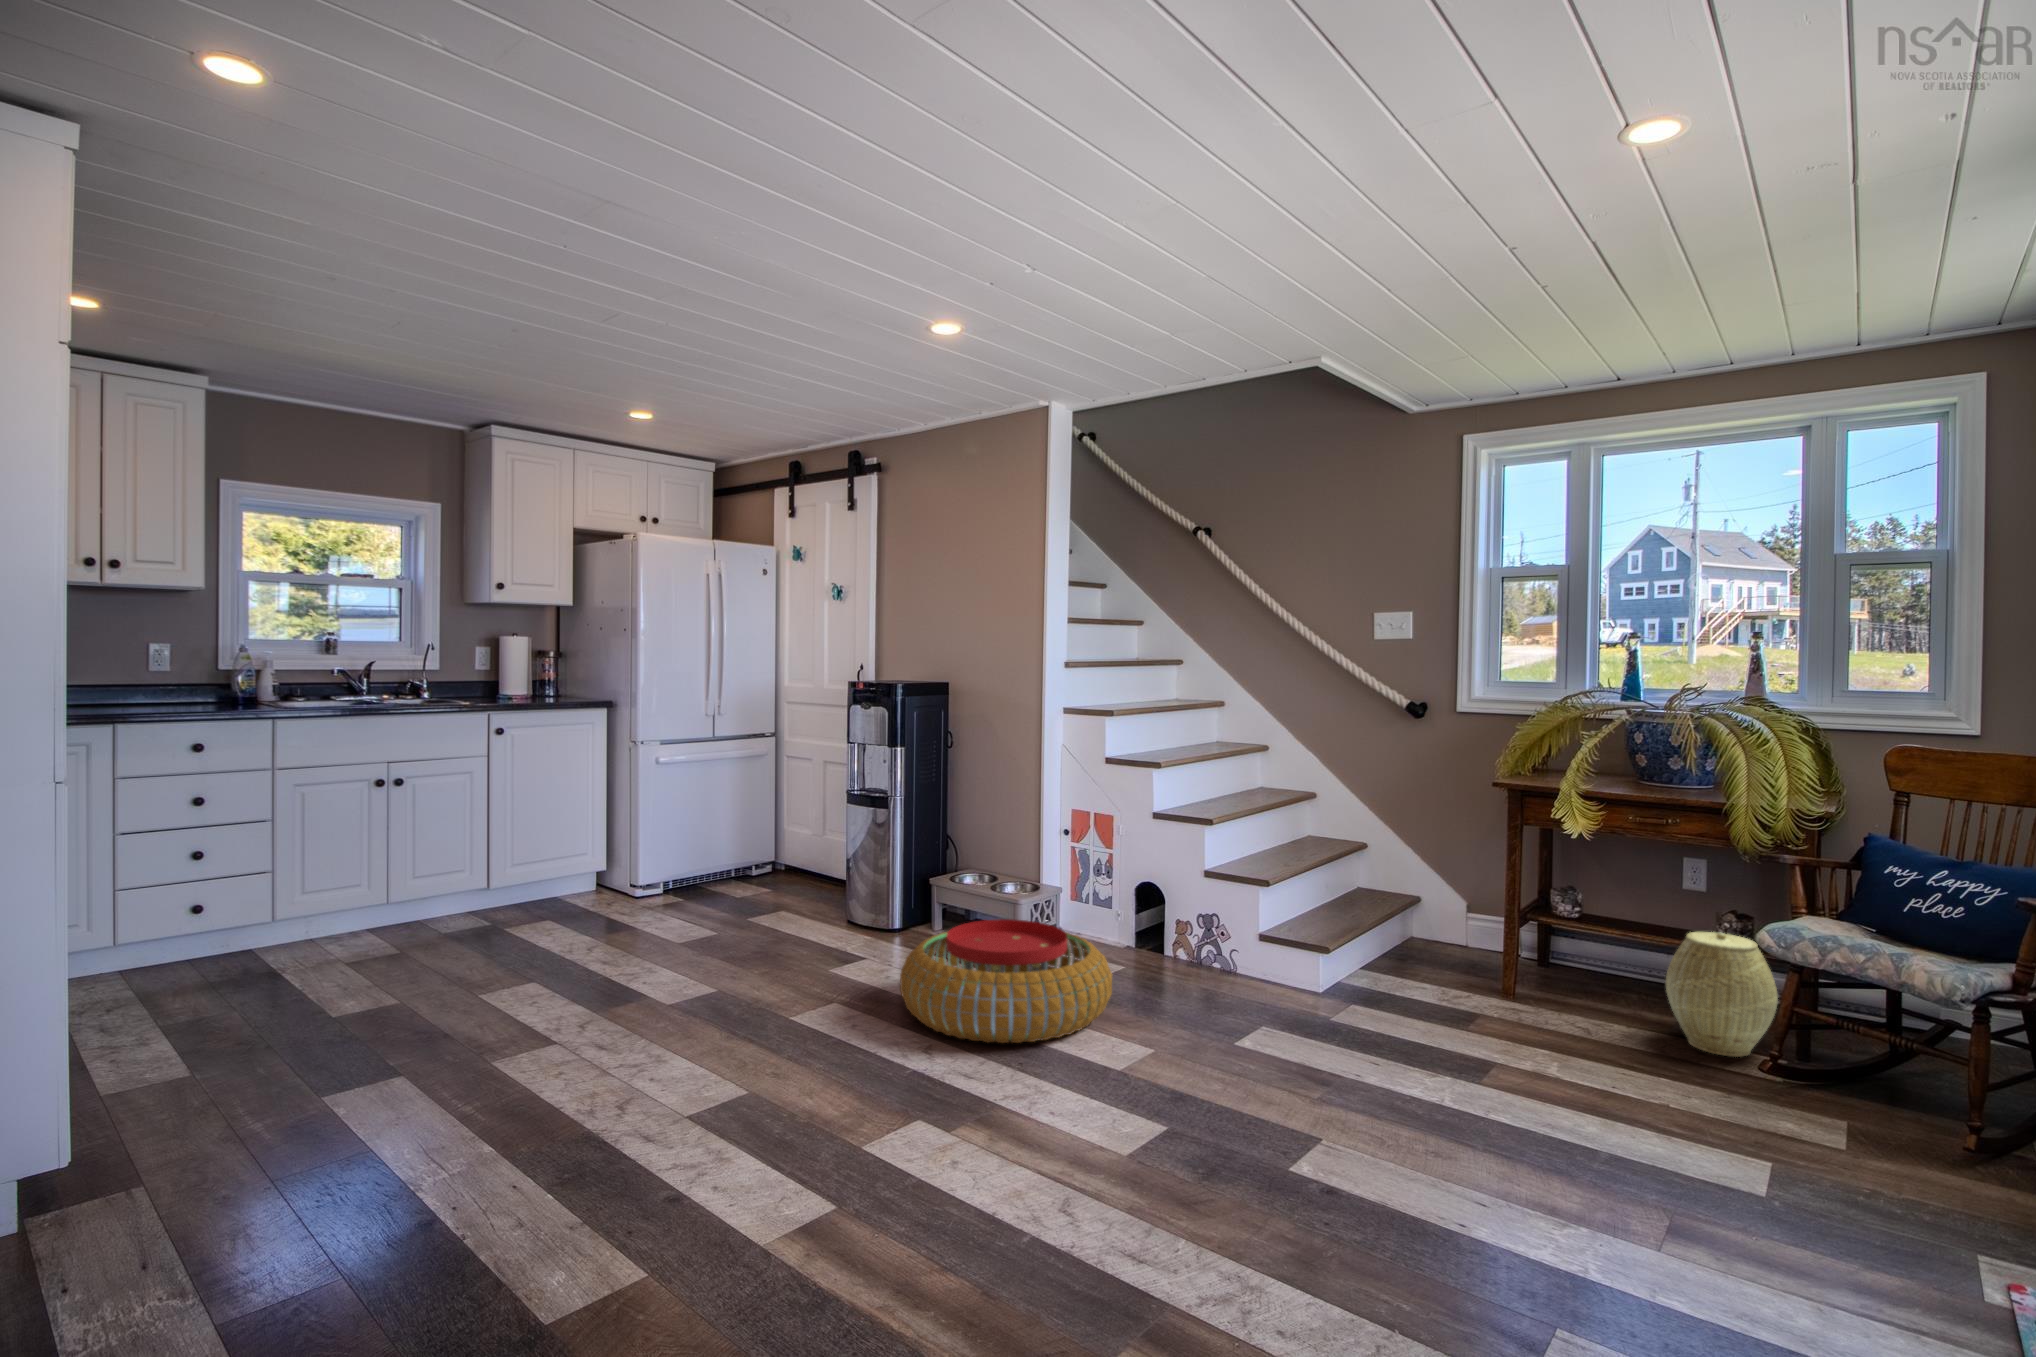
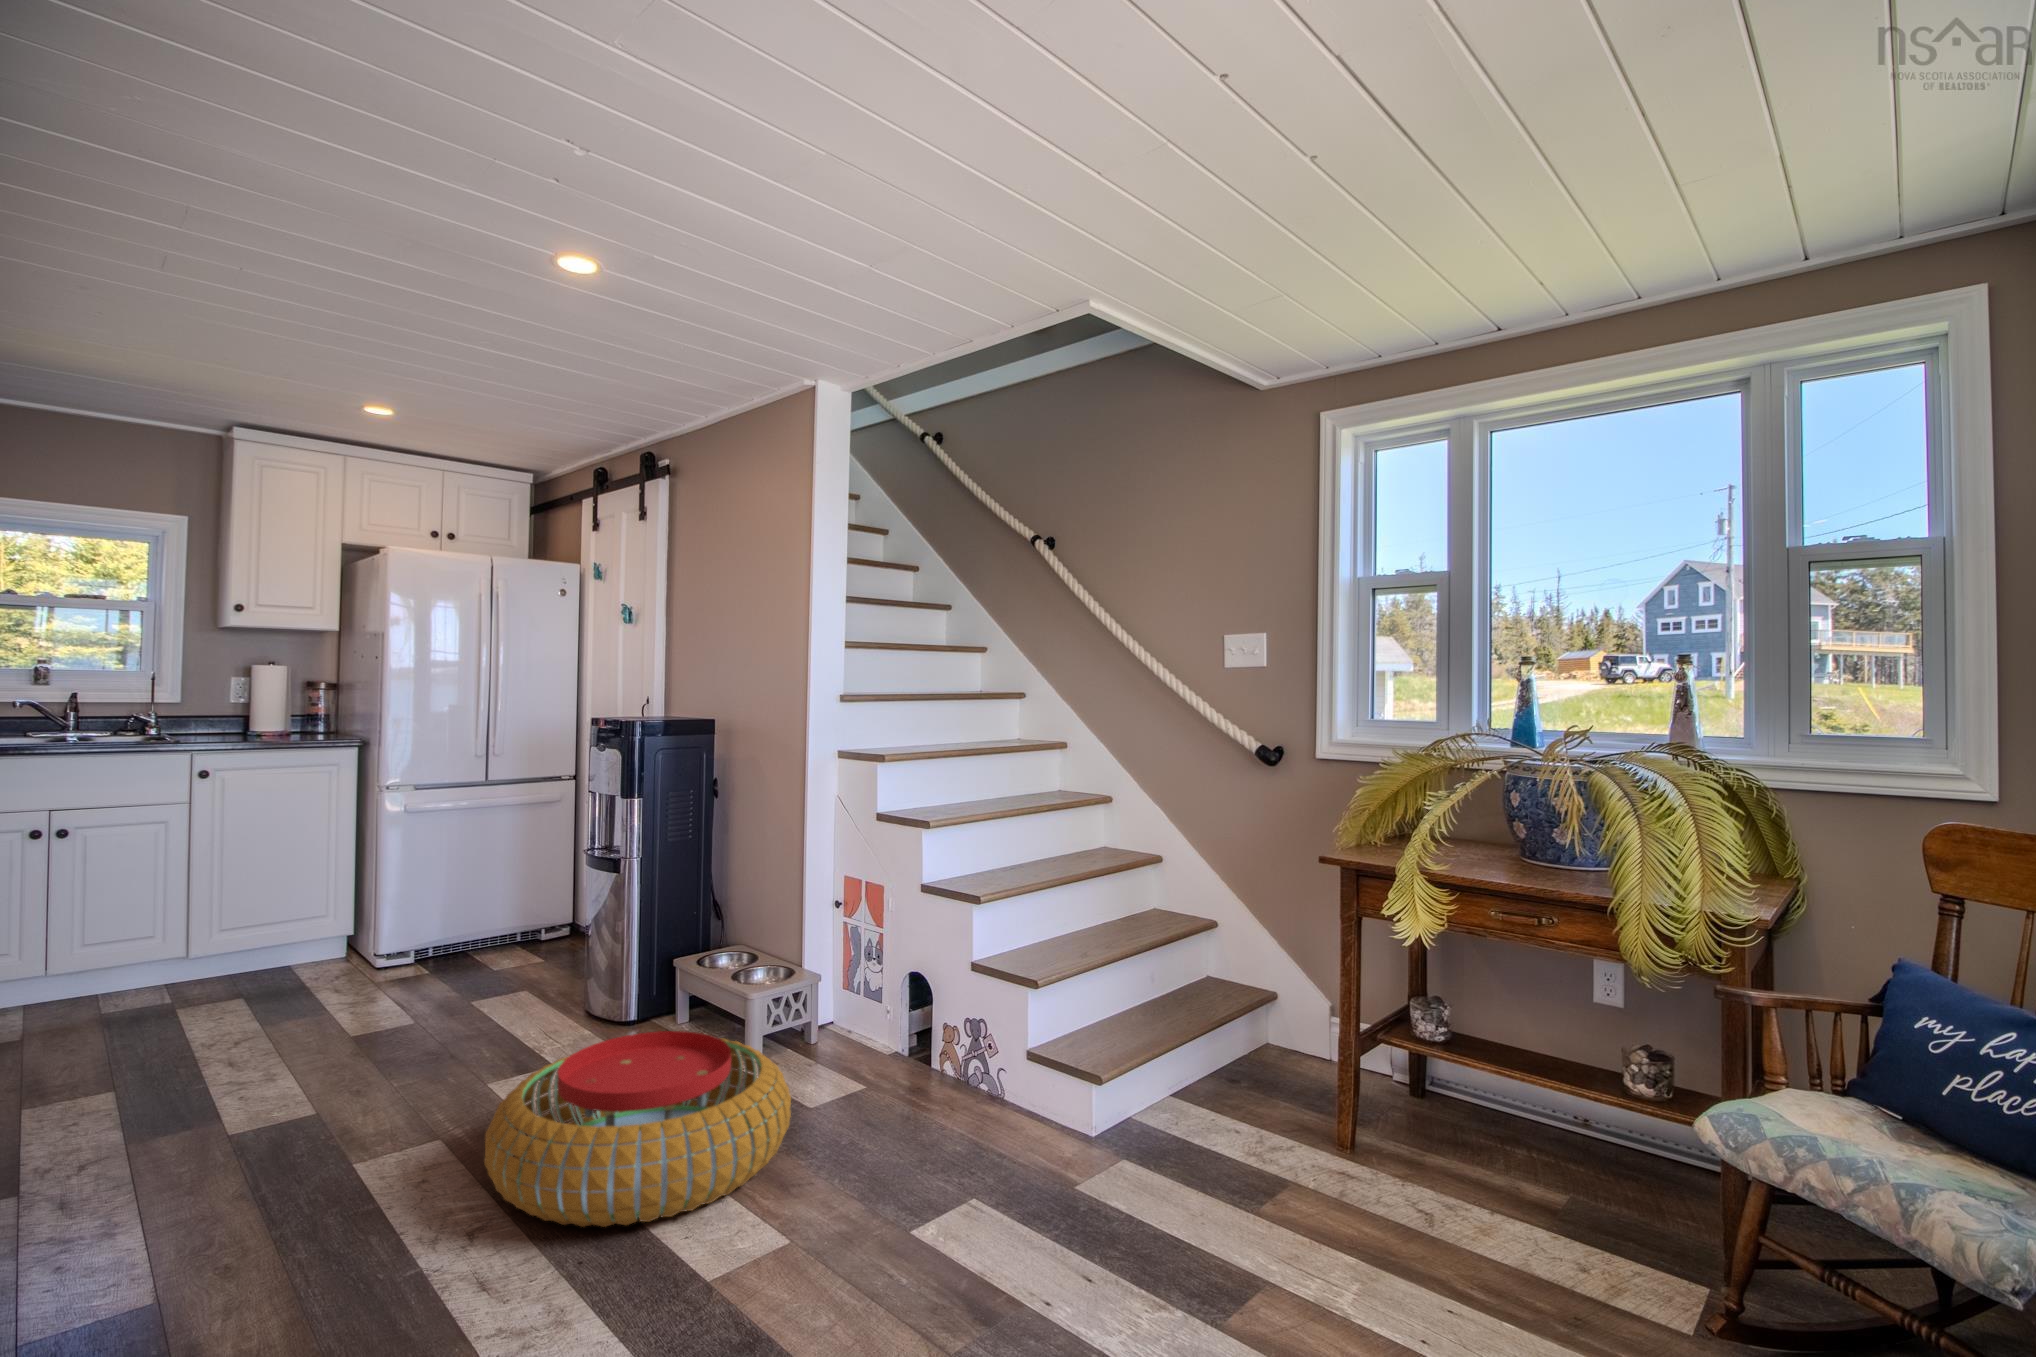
woven basket: present [1666,932,1778,1057] -> none [1536,1083,1694,1282]

